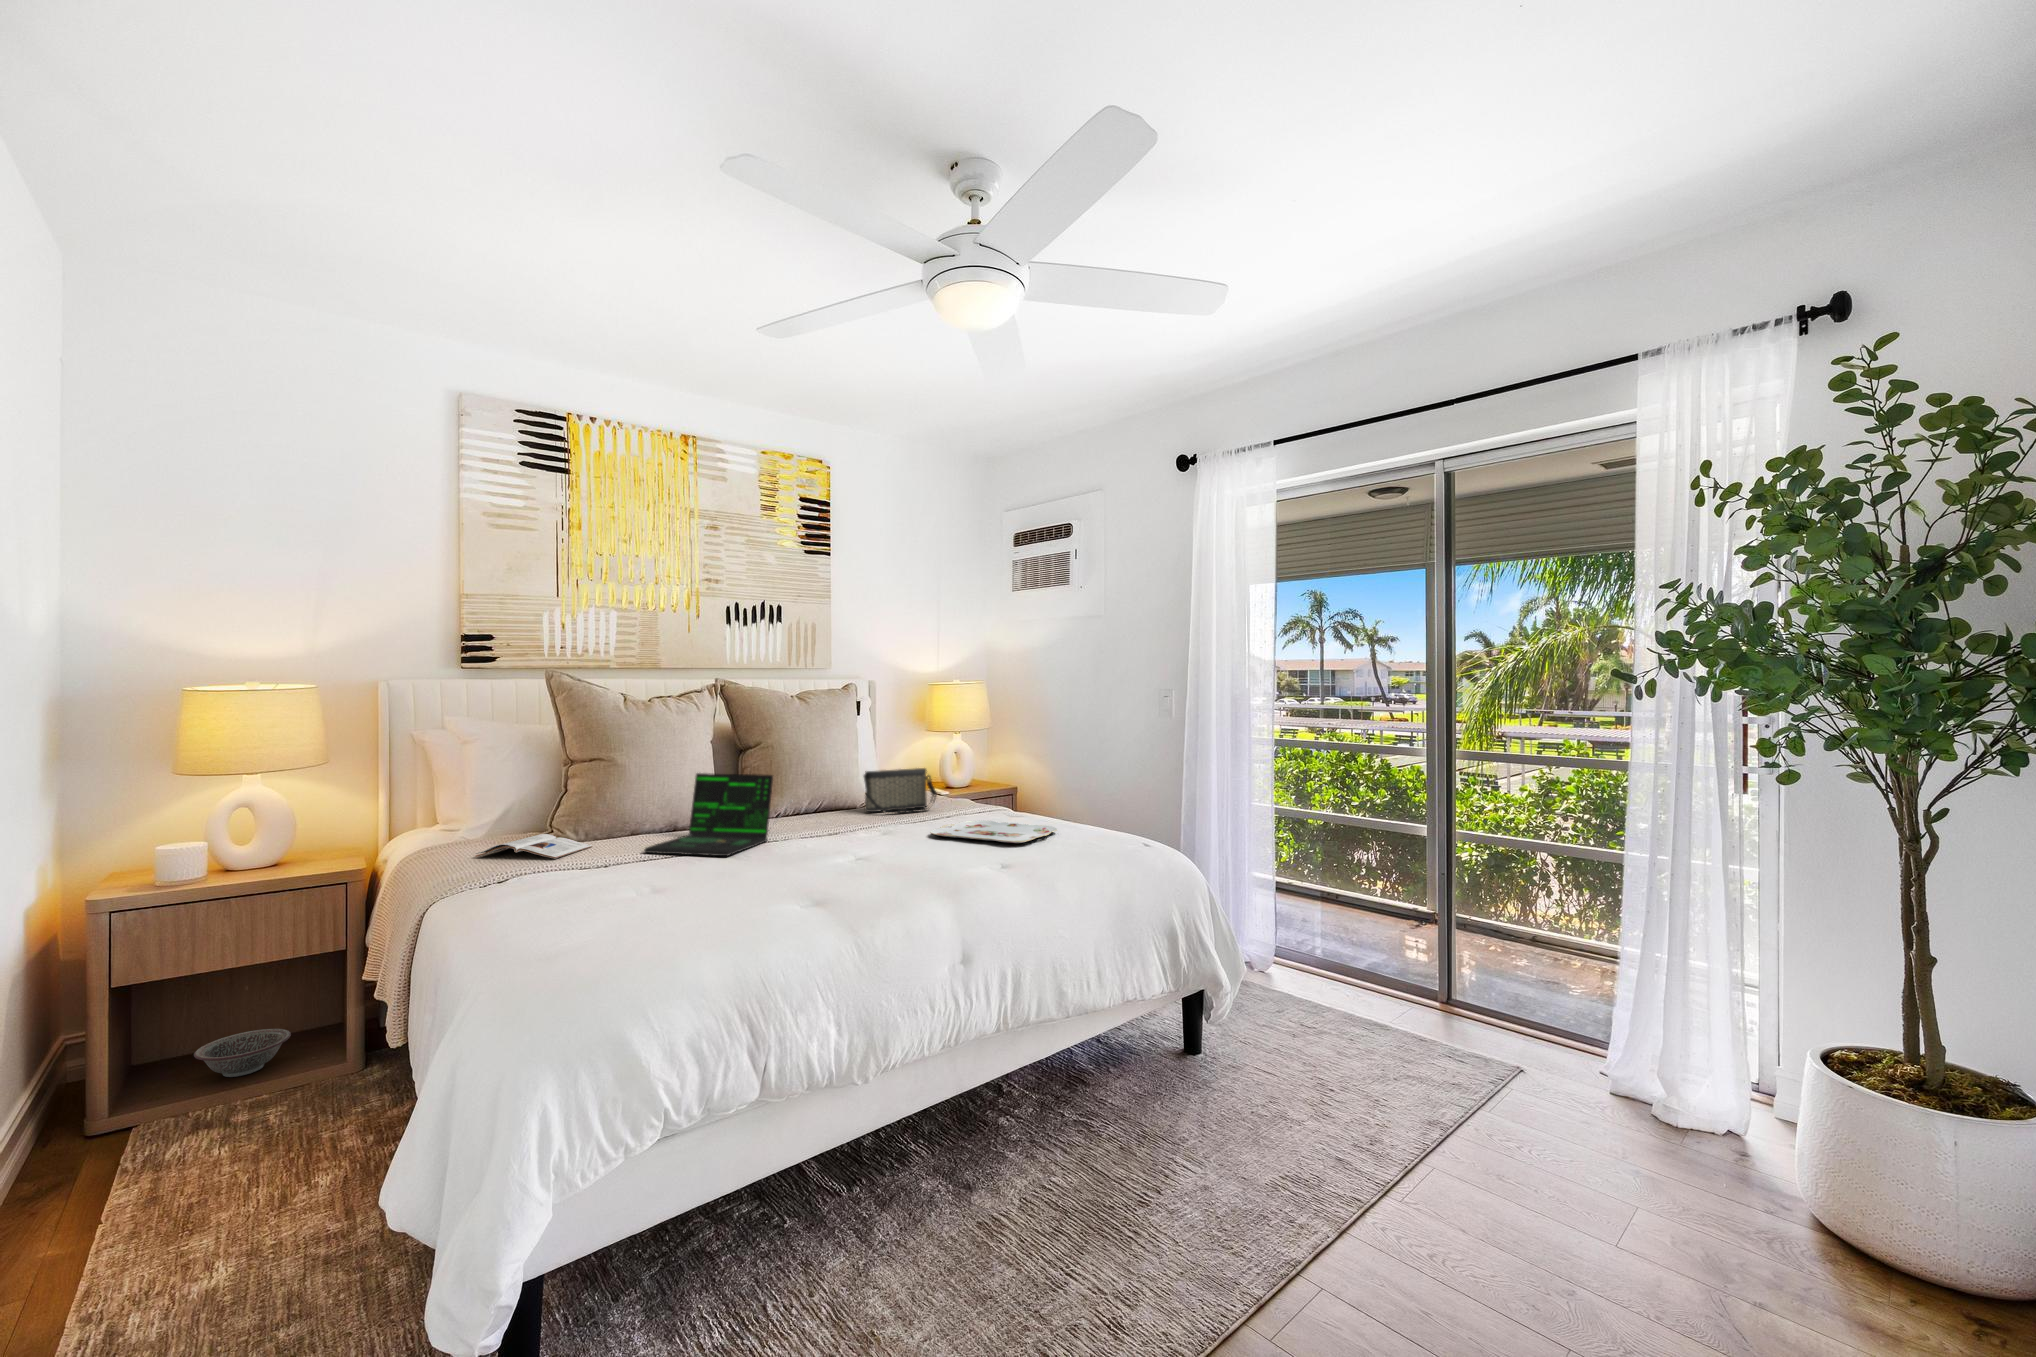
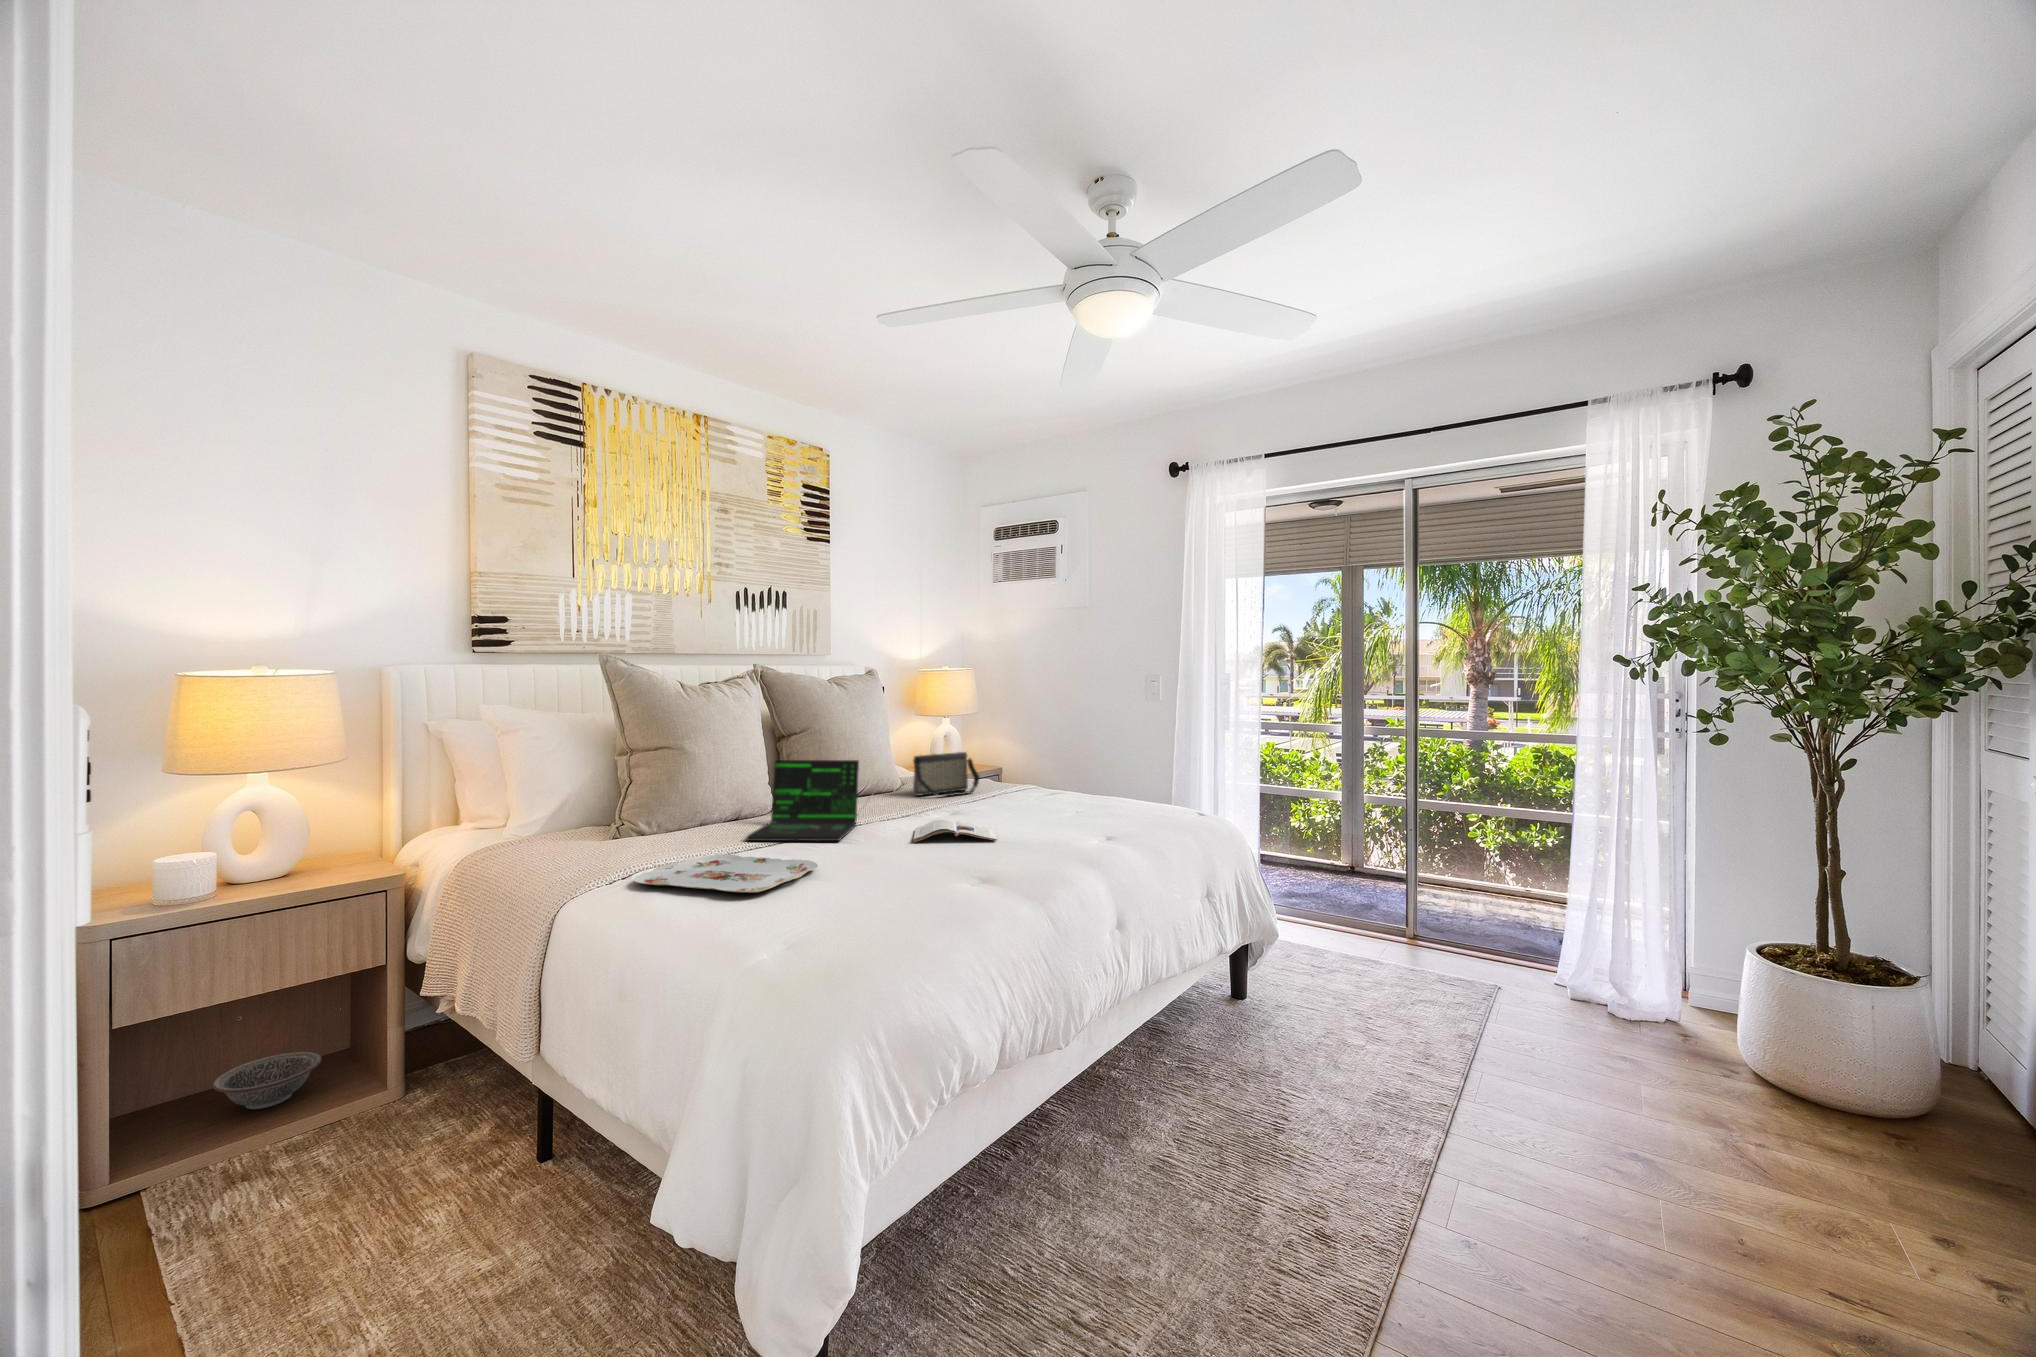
serving tray: present [930,820,1057,843] -> present [633,854,818,893]
magazine: present [476,834,592,859] -> present [914,818,997,842]

